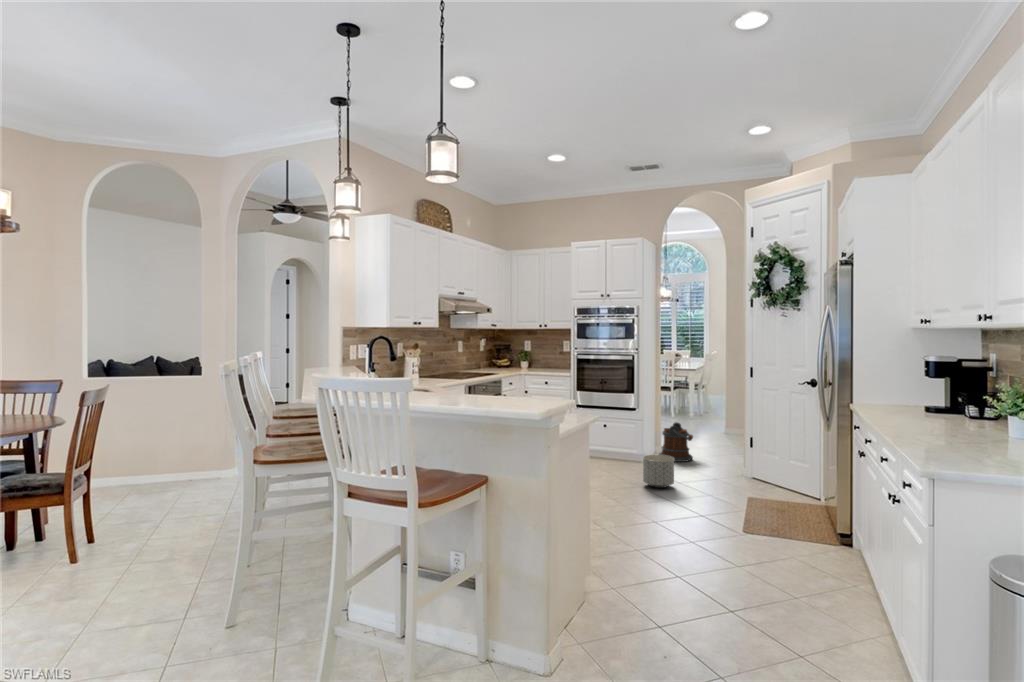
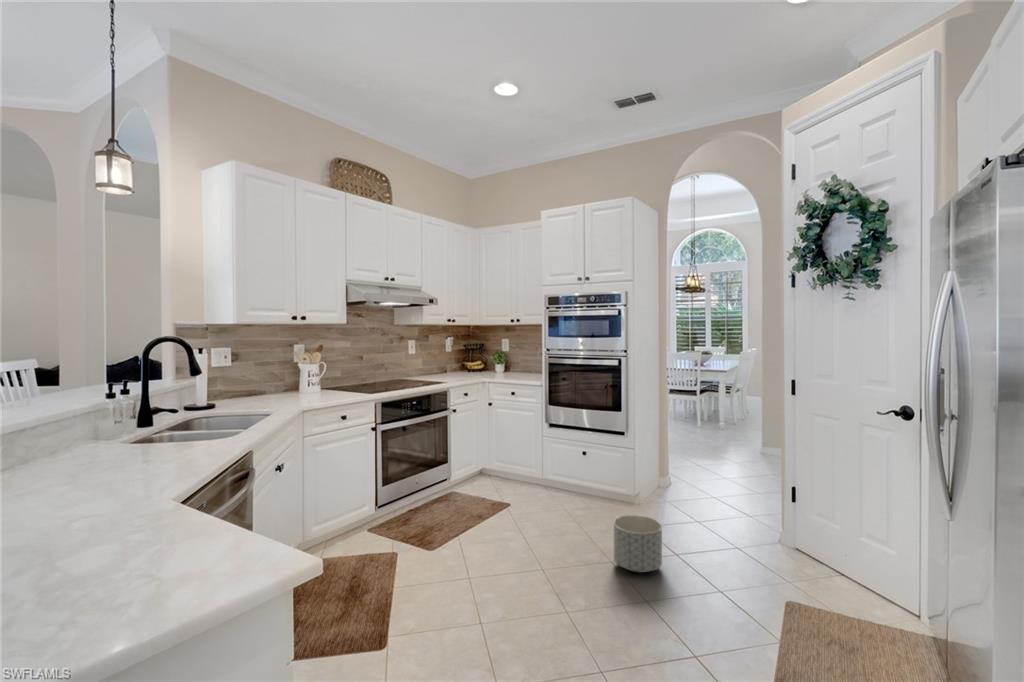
bucket: present [659,422,693,462] -> none [658,451,708,510]

